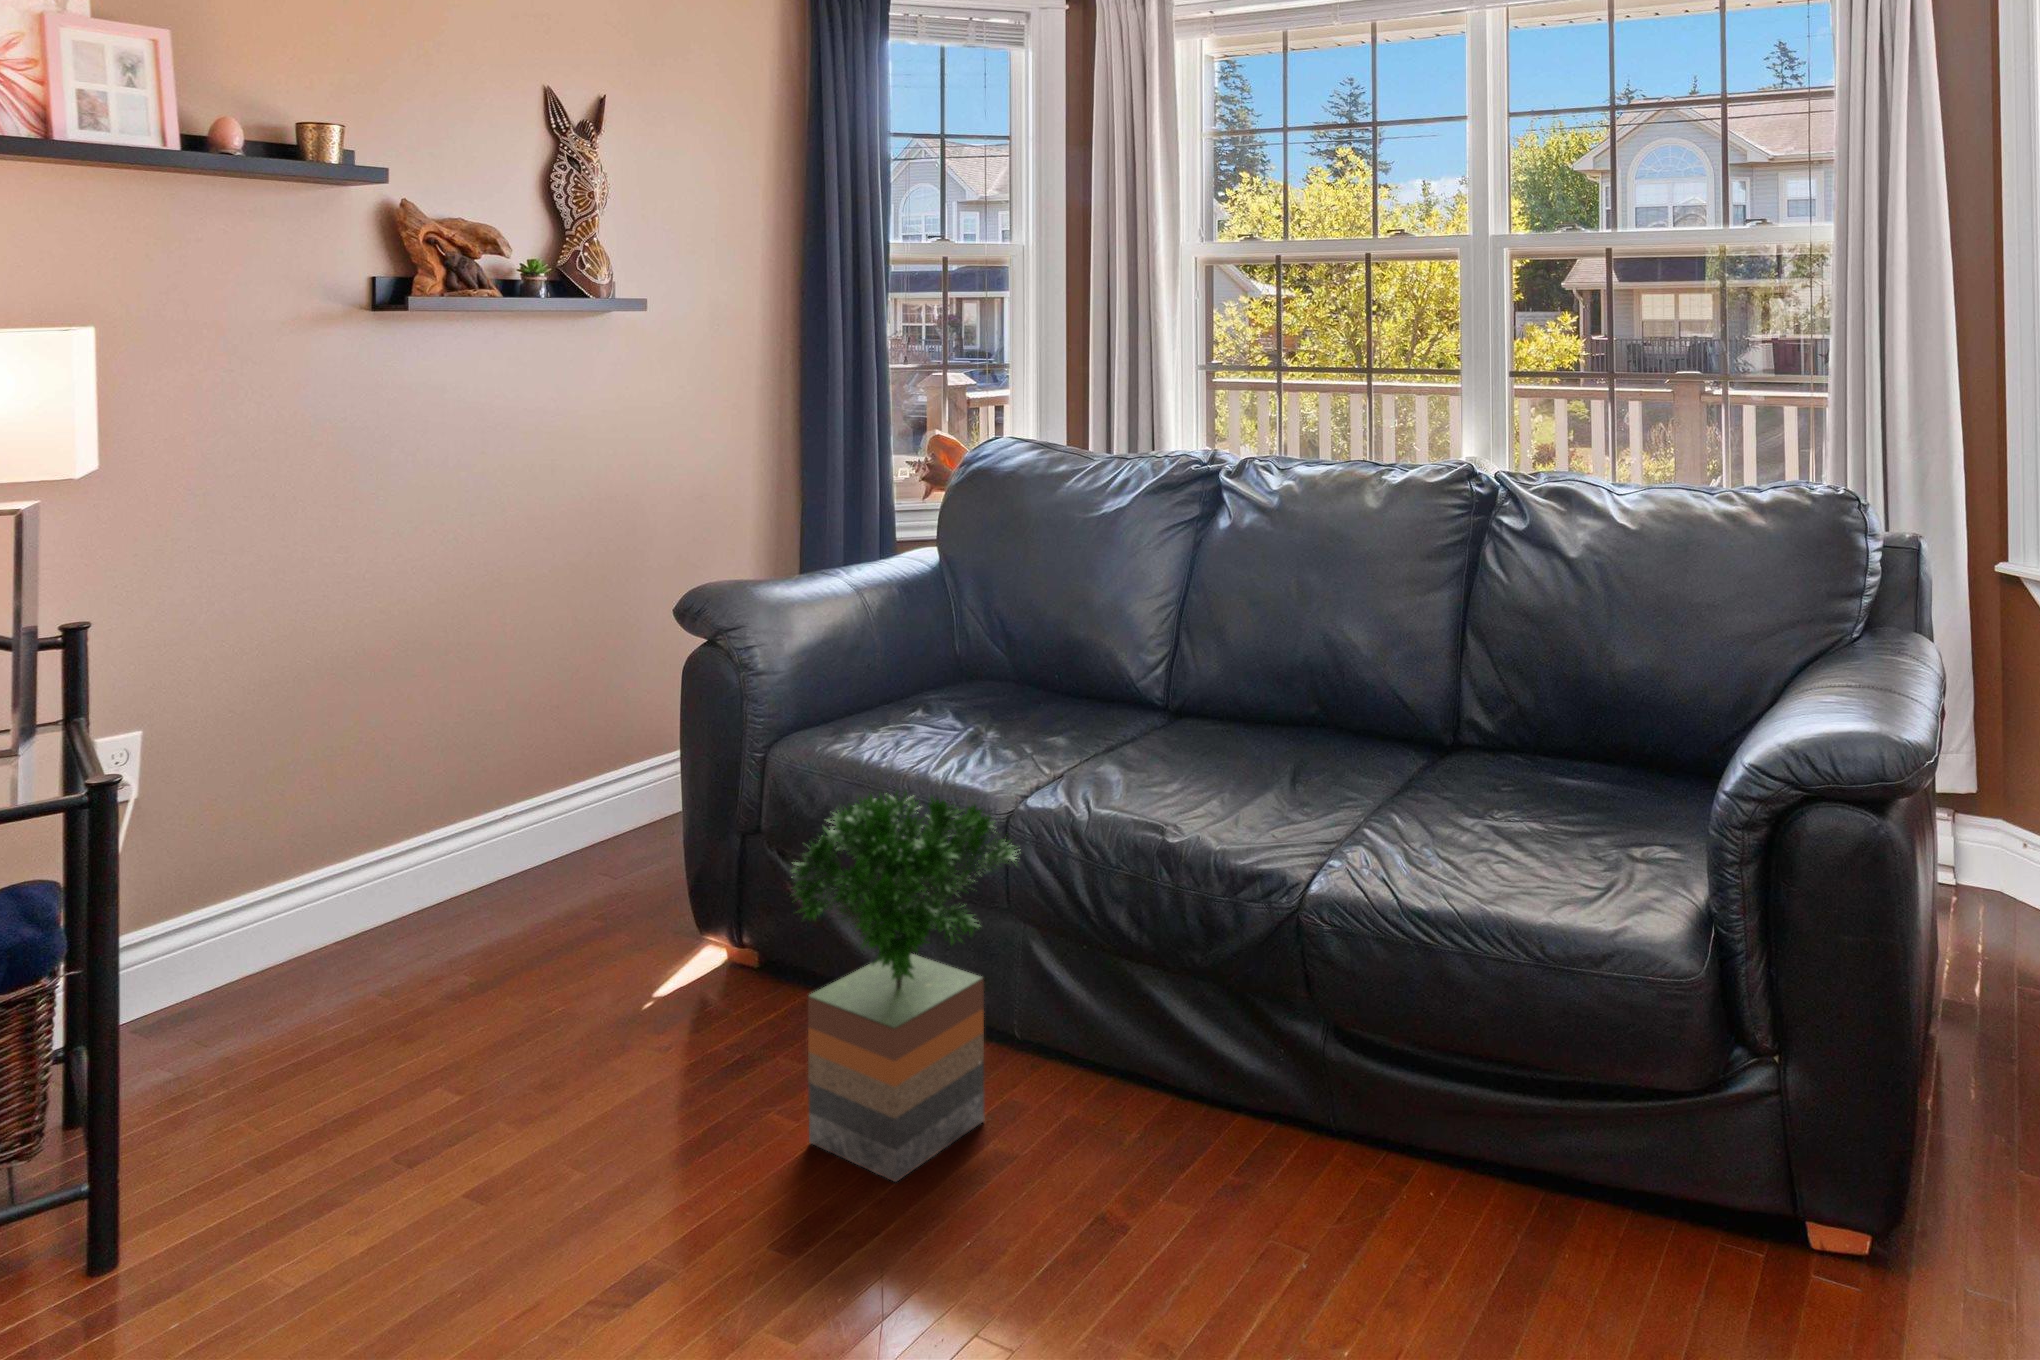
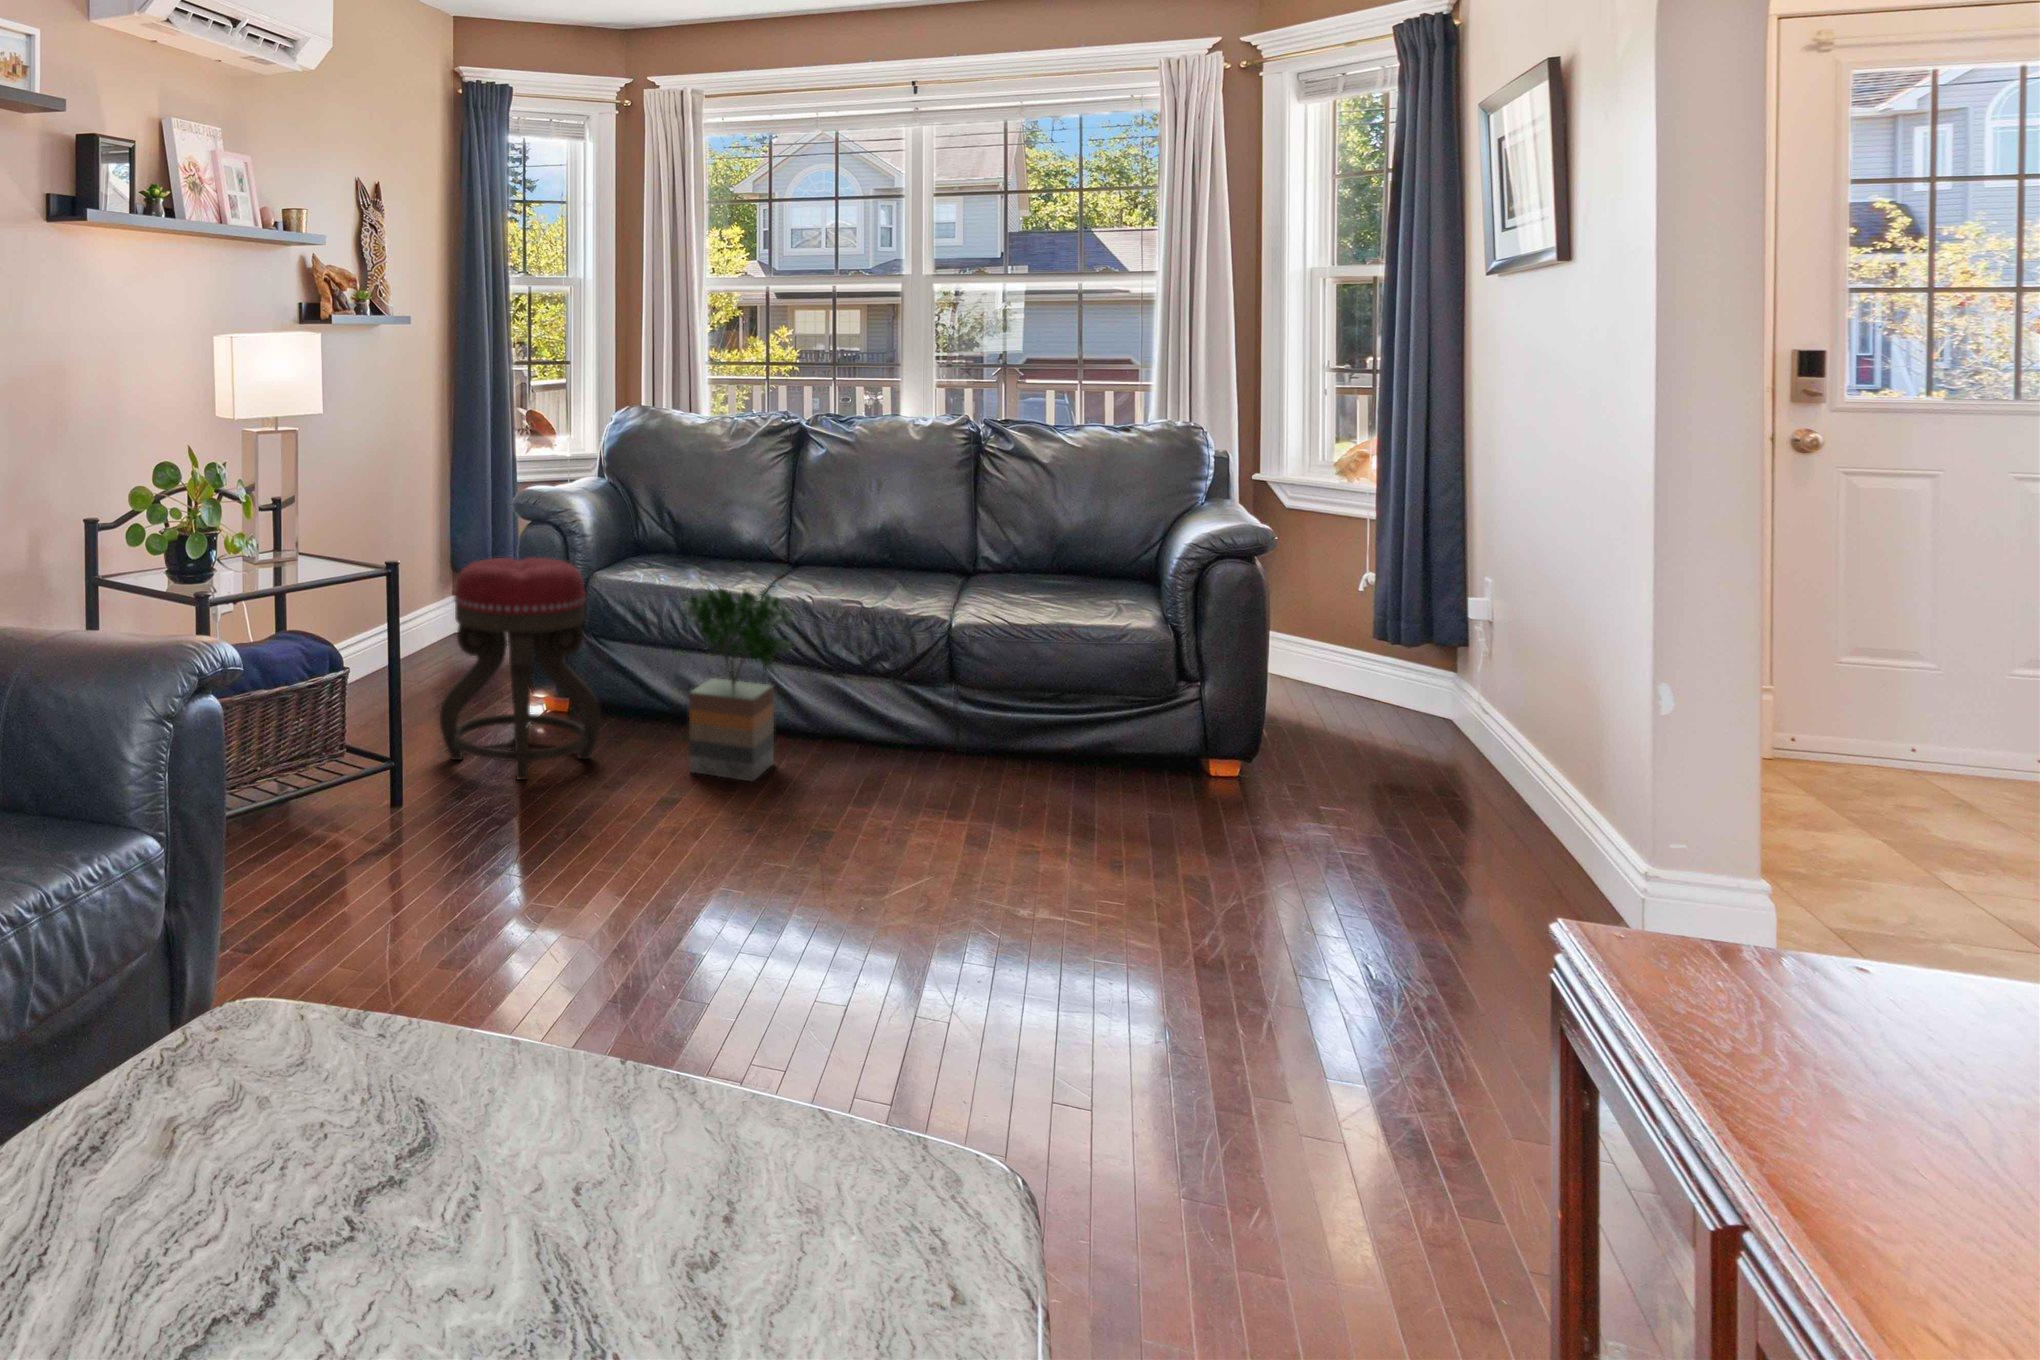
ottoman: none [416,717,702,1154] -> present [440,558,601,780]

